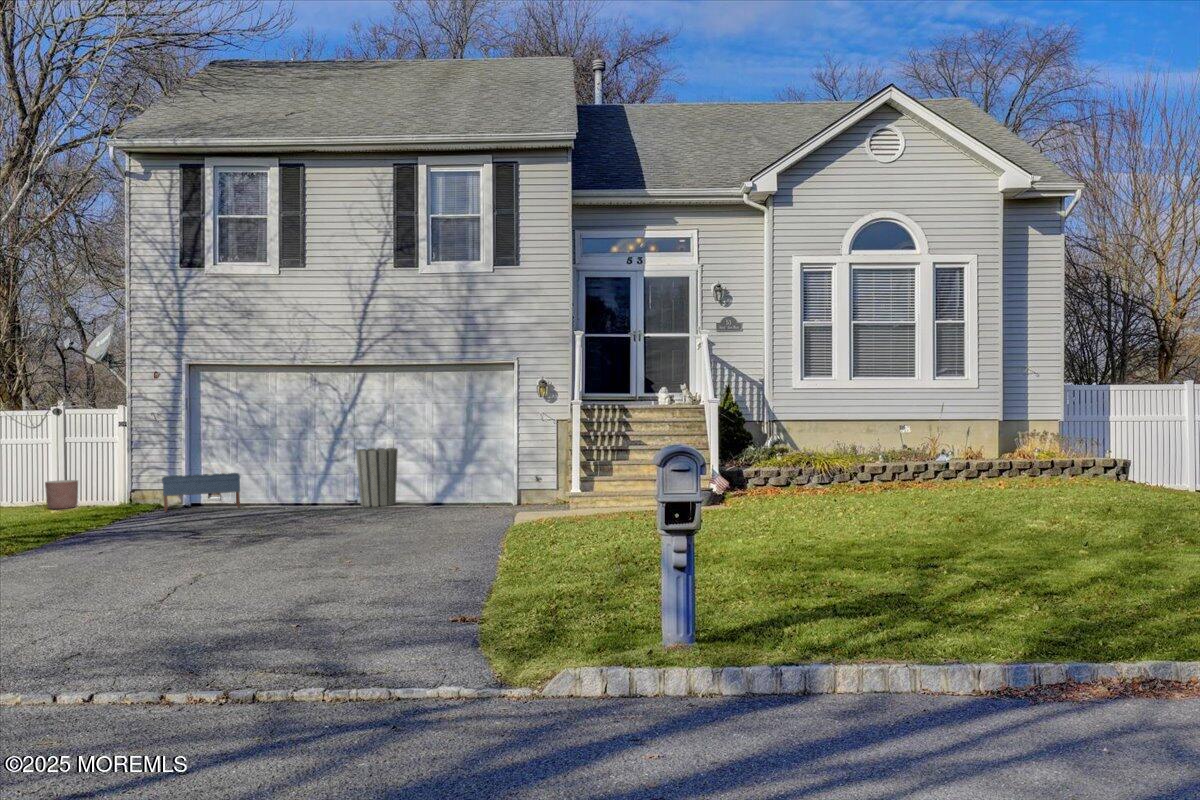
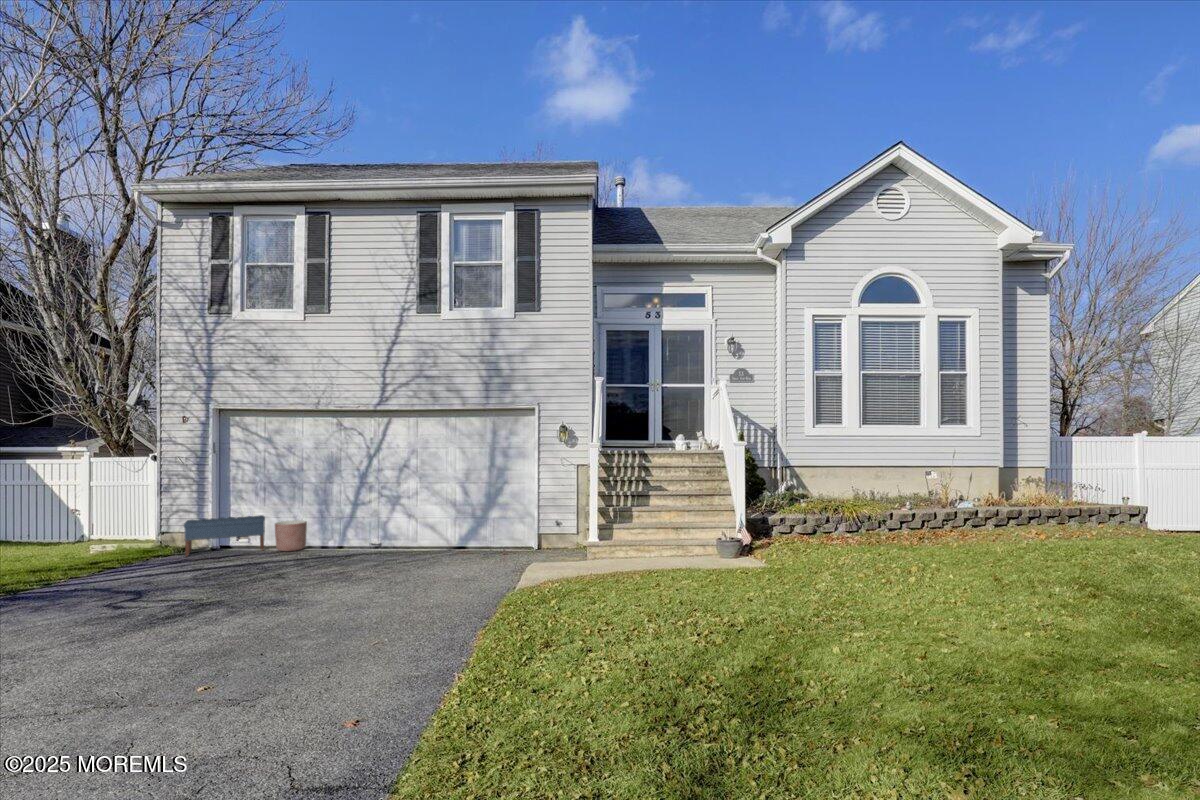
trash can: present [356,448,398,507] -> none [379,491,420,551]
planter: present [45,480,78,509] -> present [275,520,307,551]

